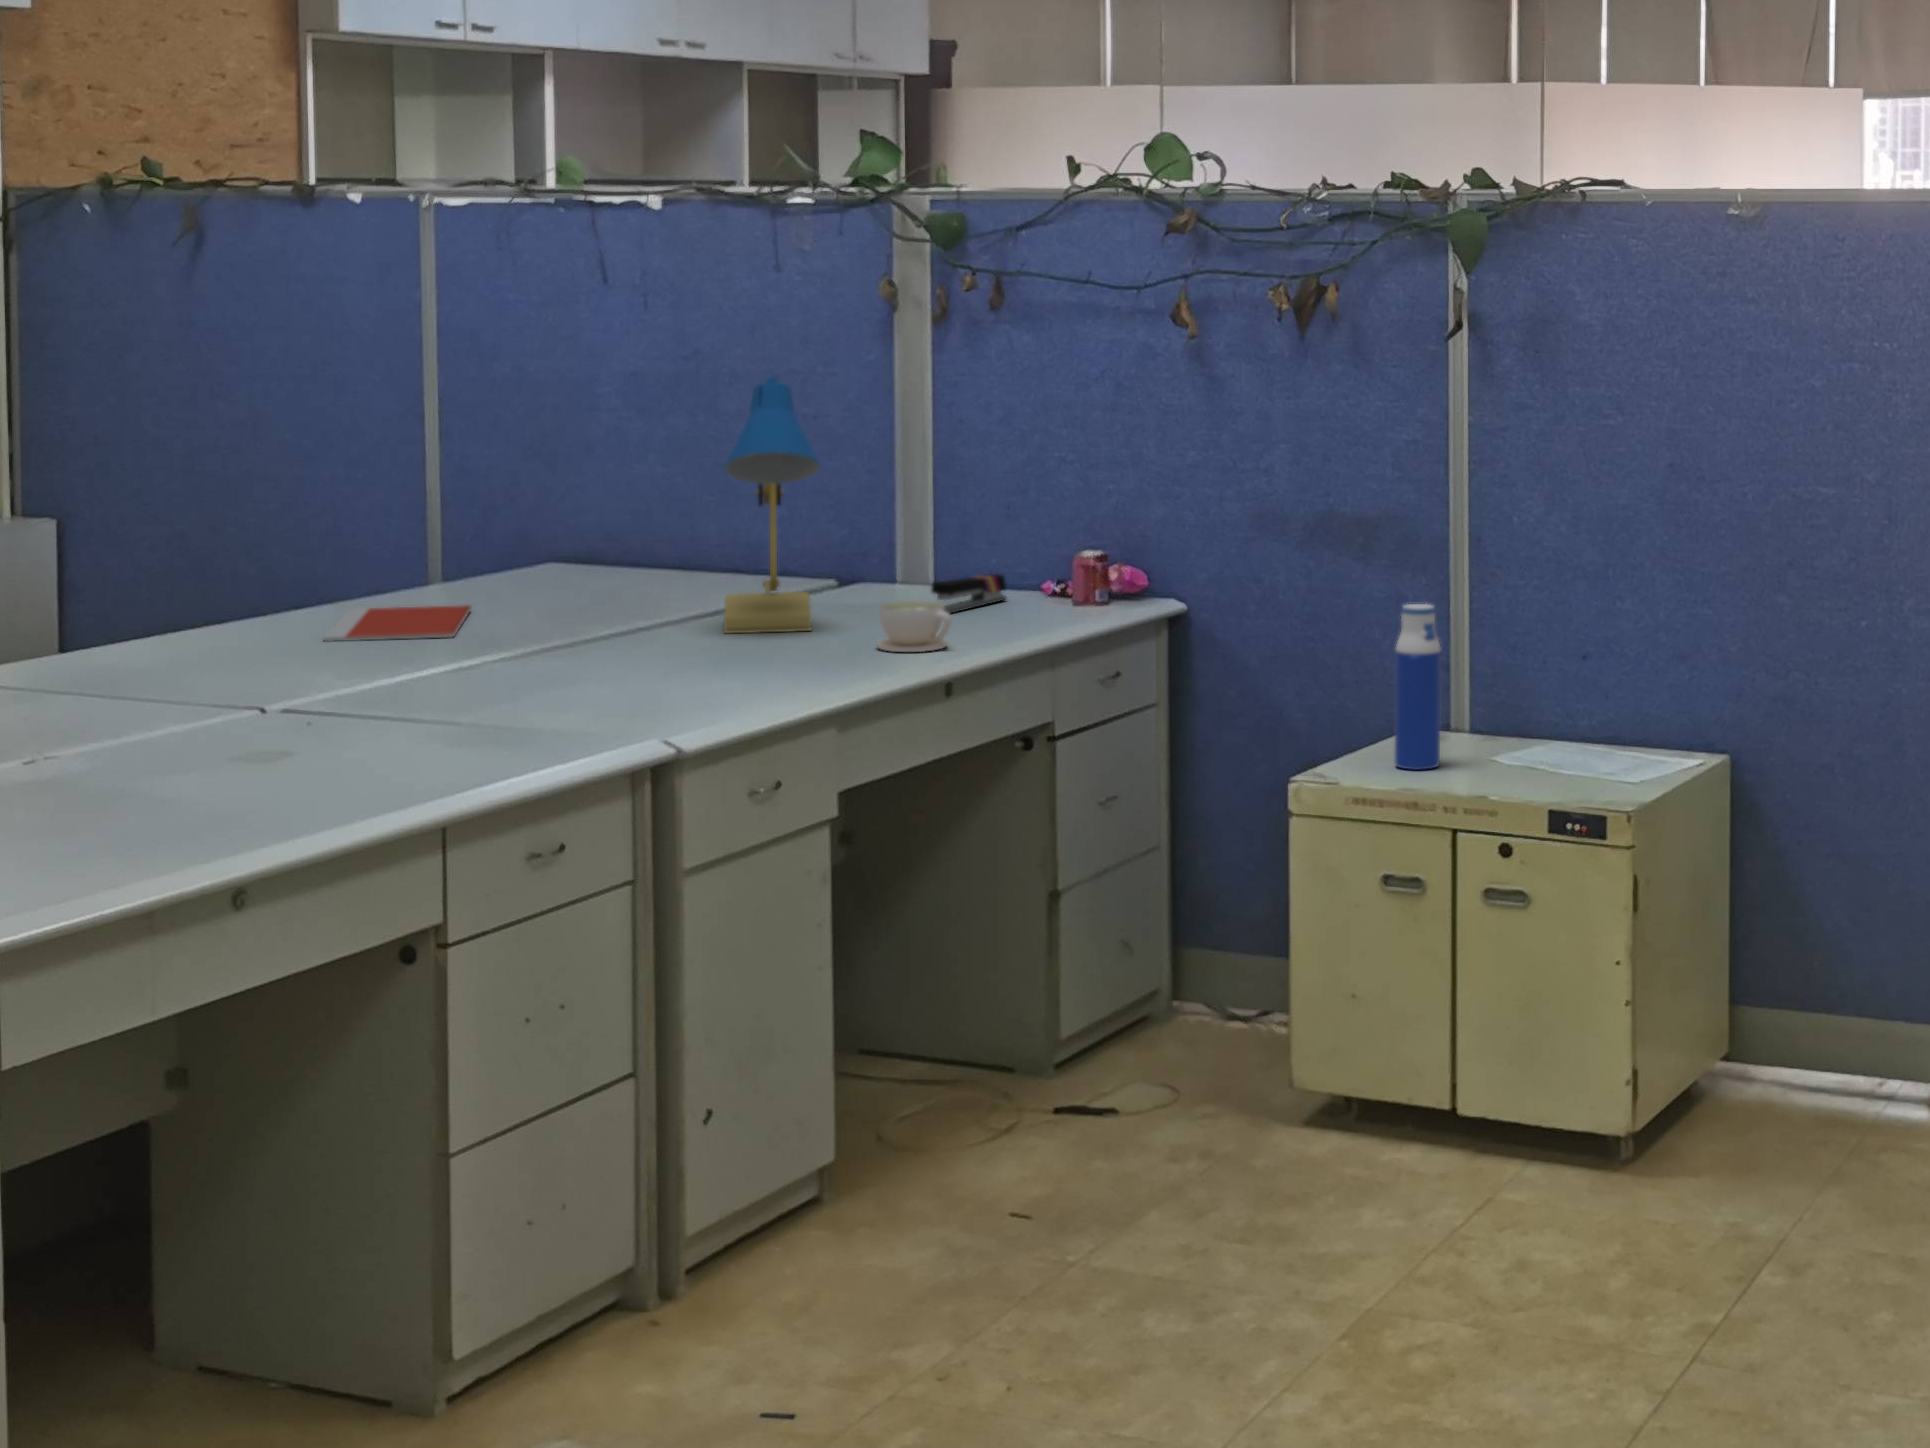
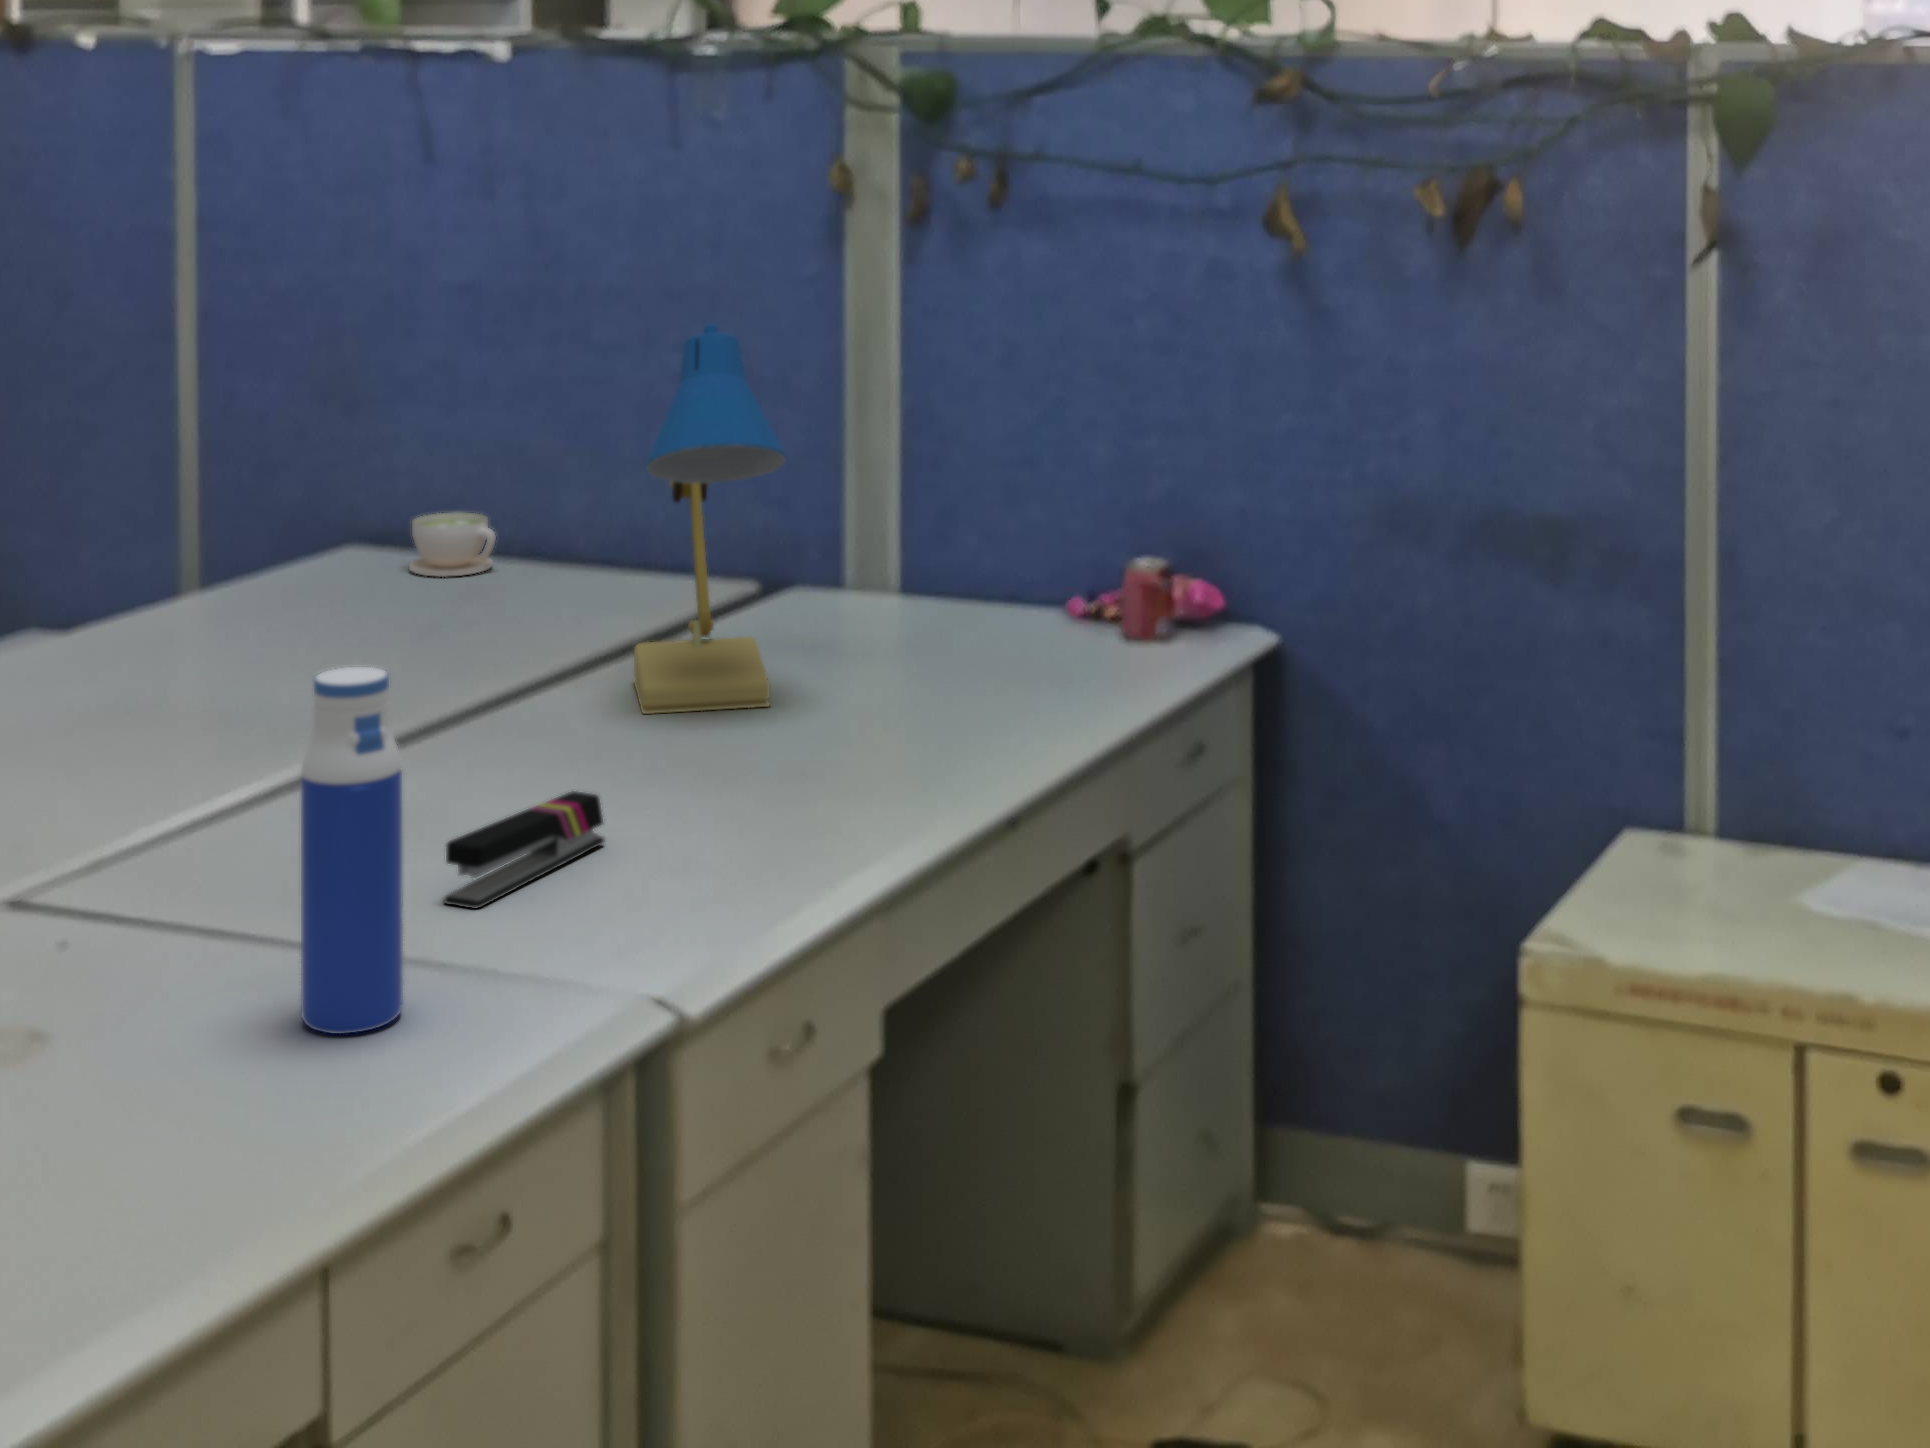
stapler: present [931,574,1006,614] -> present [444,791,604,908]
coffee cup: present [877,601,951,652] -> present [409,512,496,577]
water bottle: present [1395,604,1441,770] -> present [301,667,403,1034]
notebook: present [324,605,471,642] -> none [43,651,257,741]

